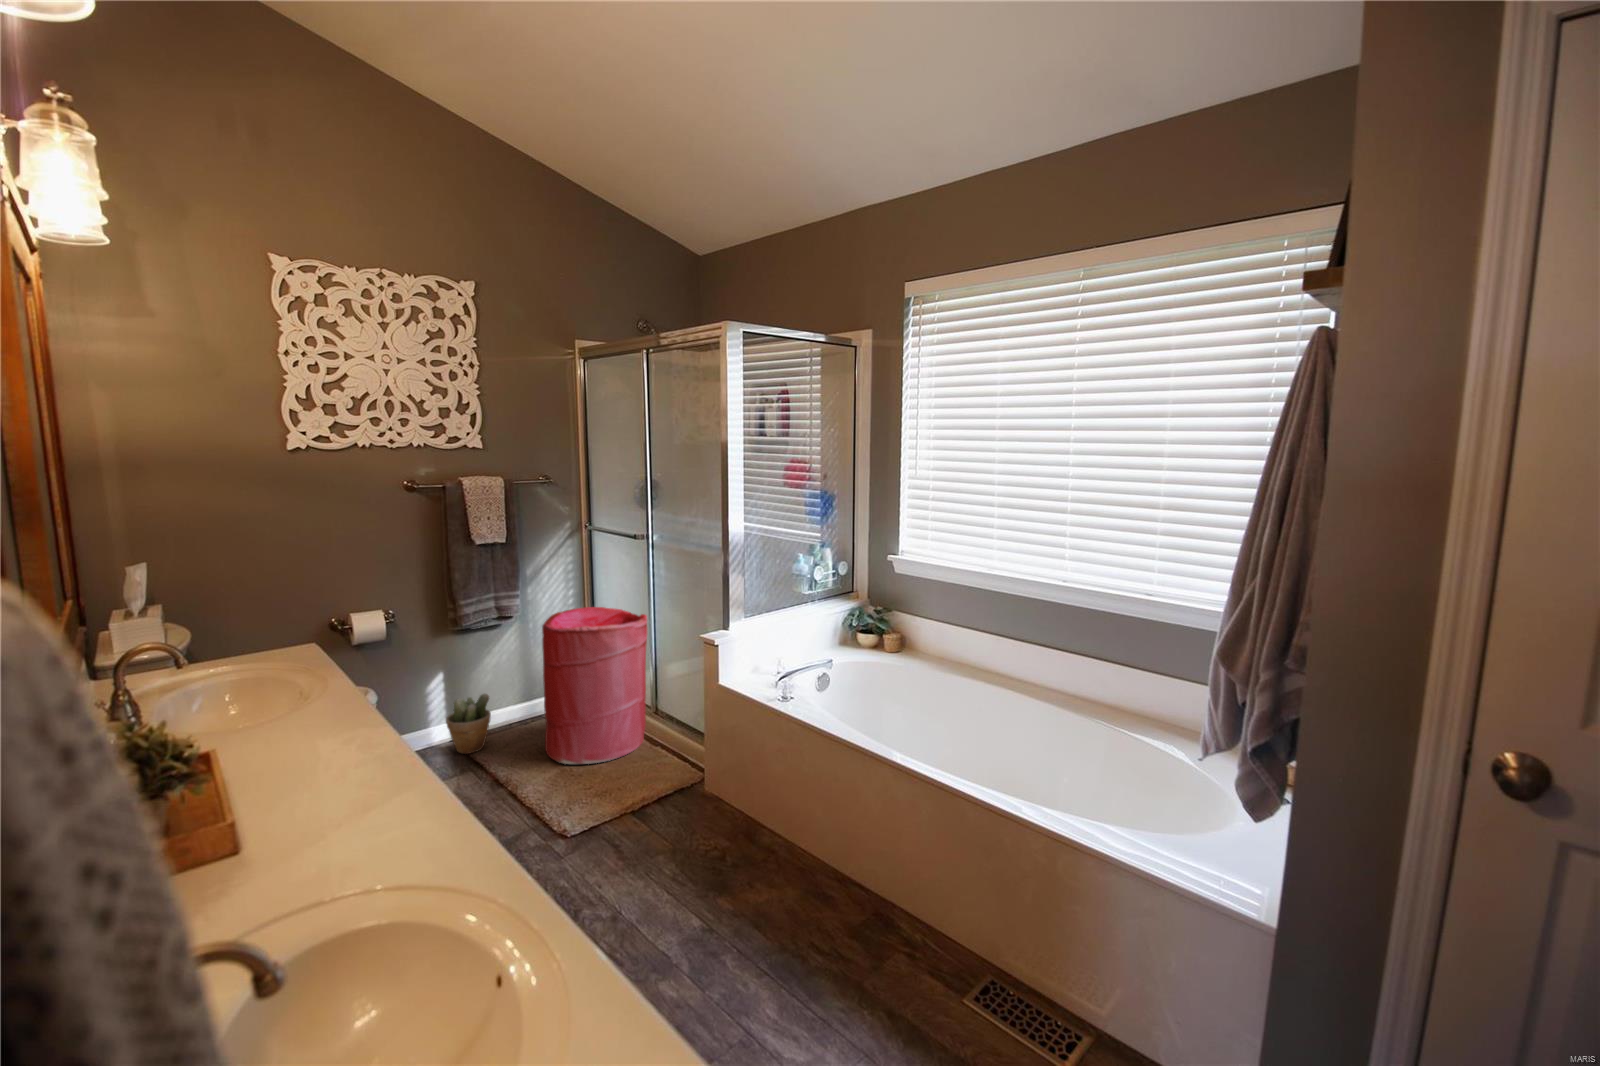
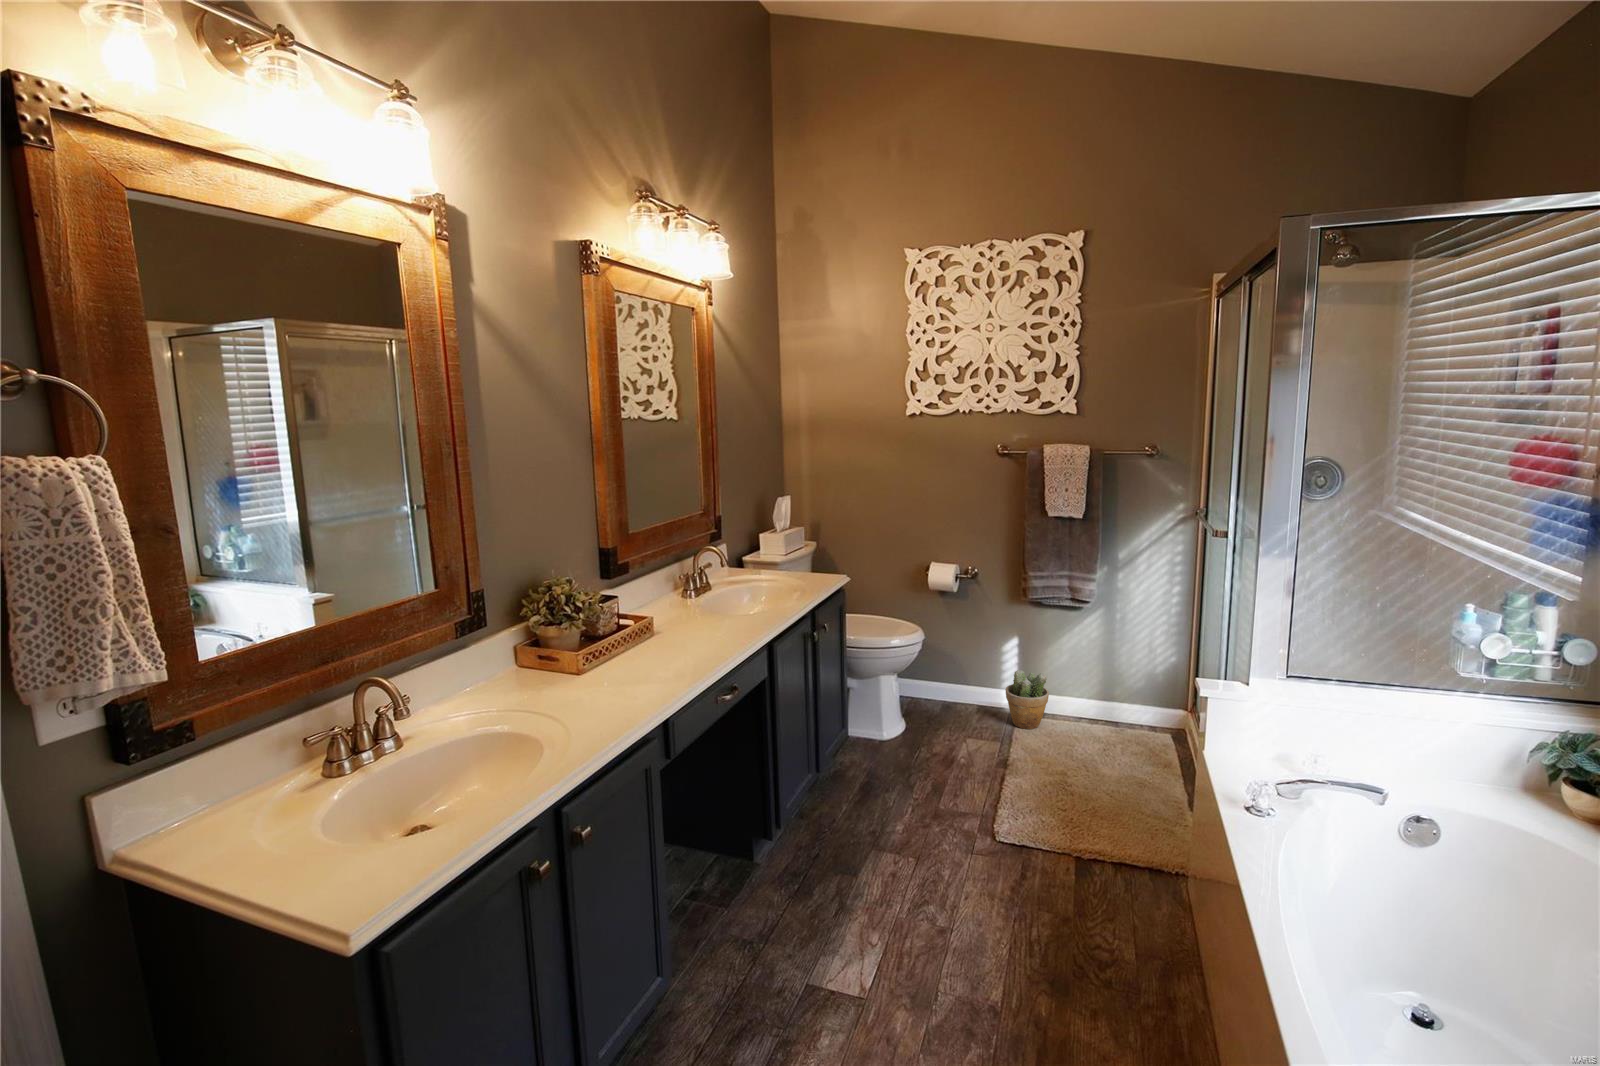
laundry hamper: present [542,607,647,764] -> none [1074,609,1221,800]

